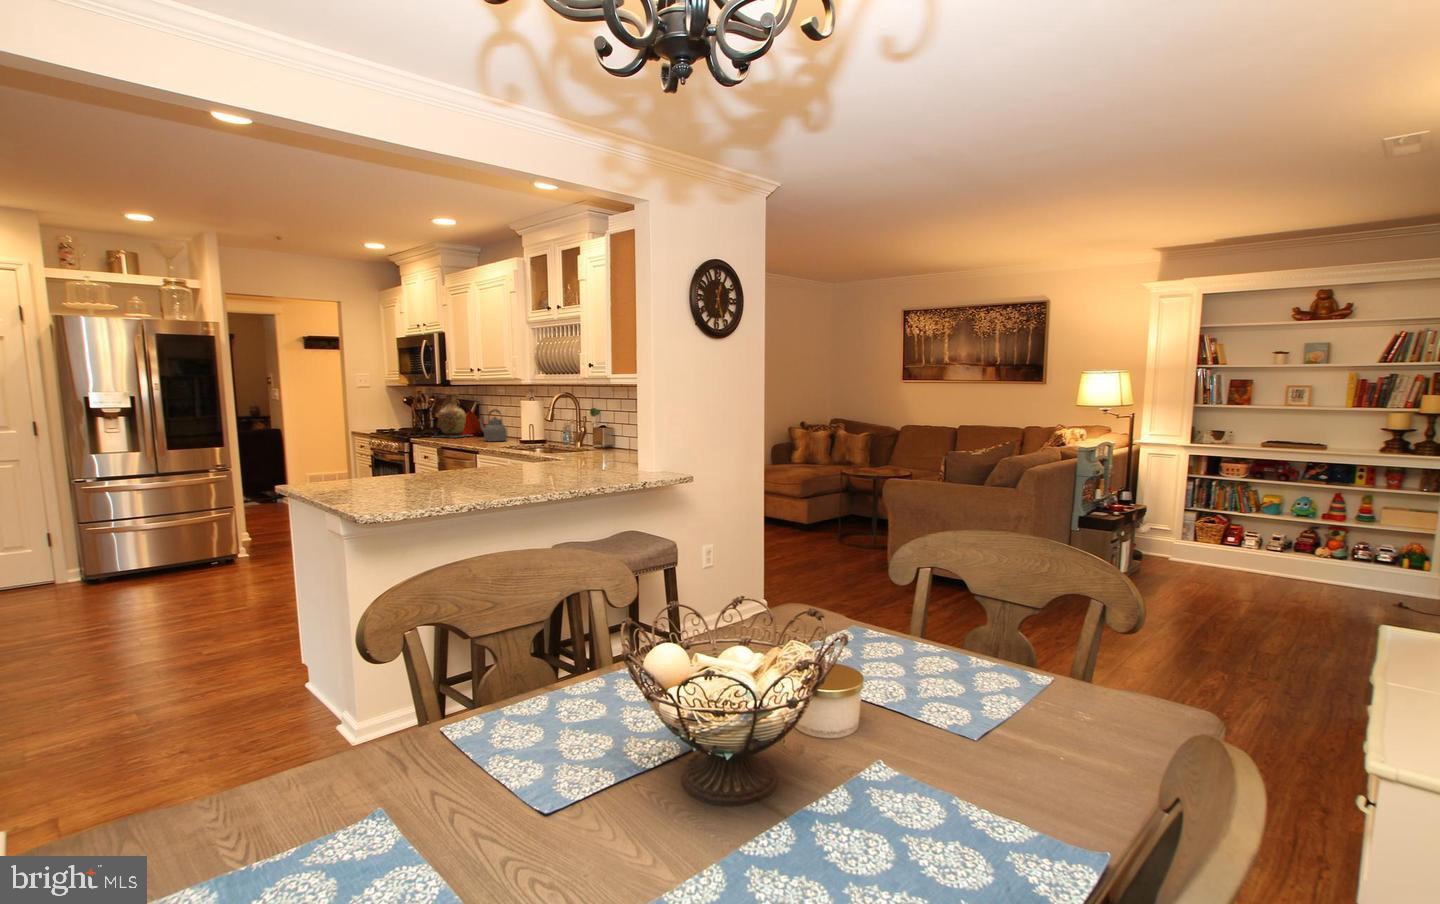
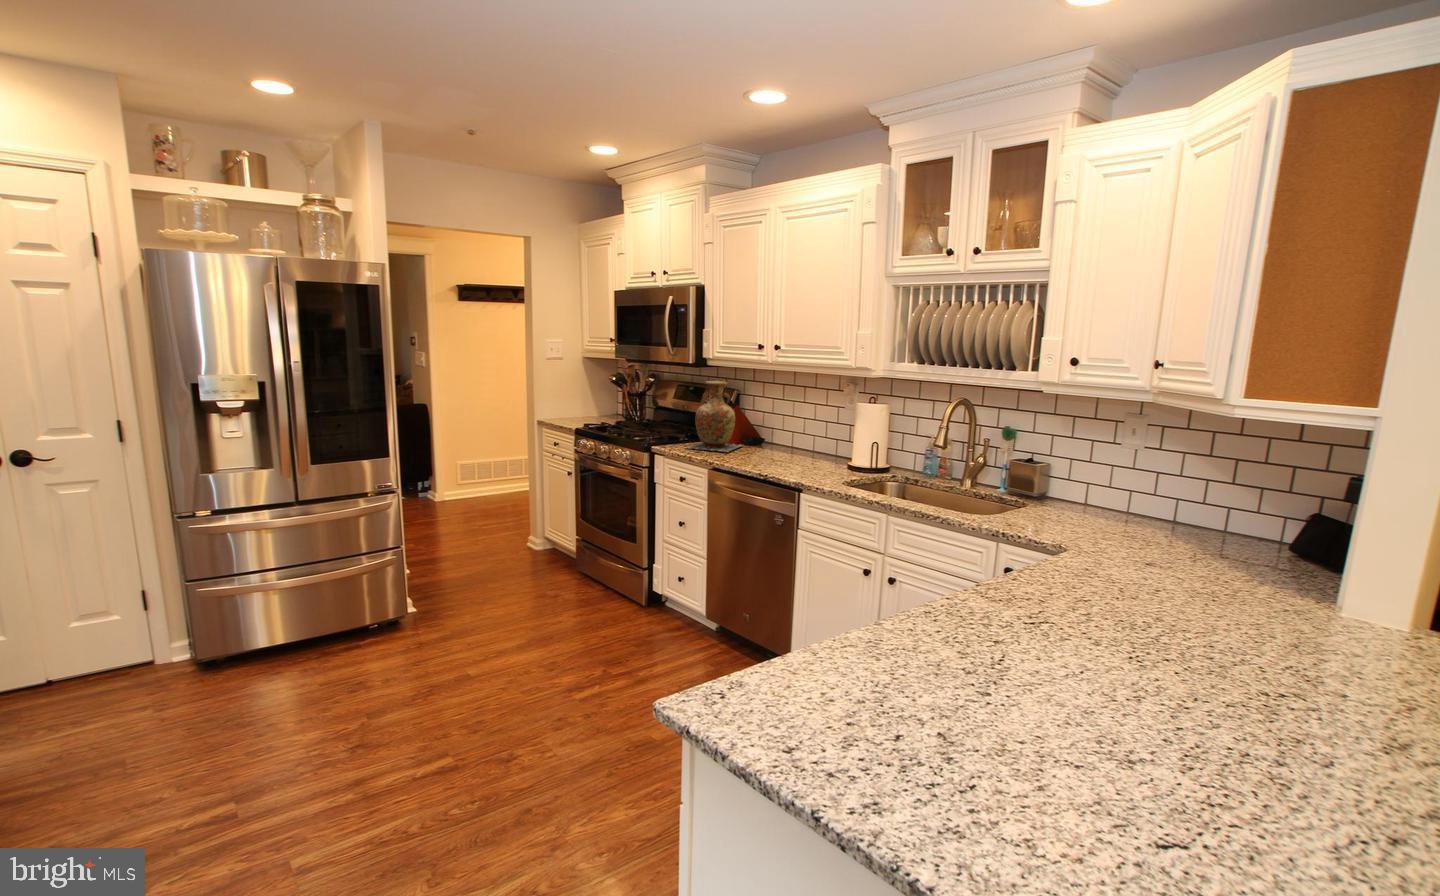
kettle: present [479,410,507,441] -> none [771,415,820,467]

